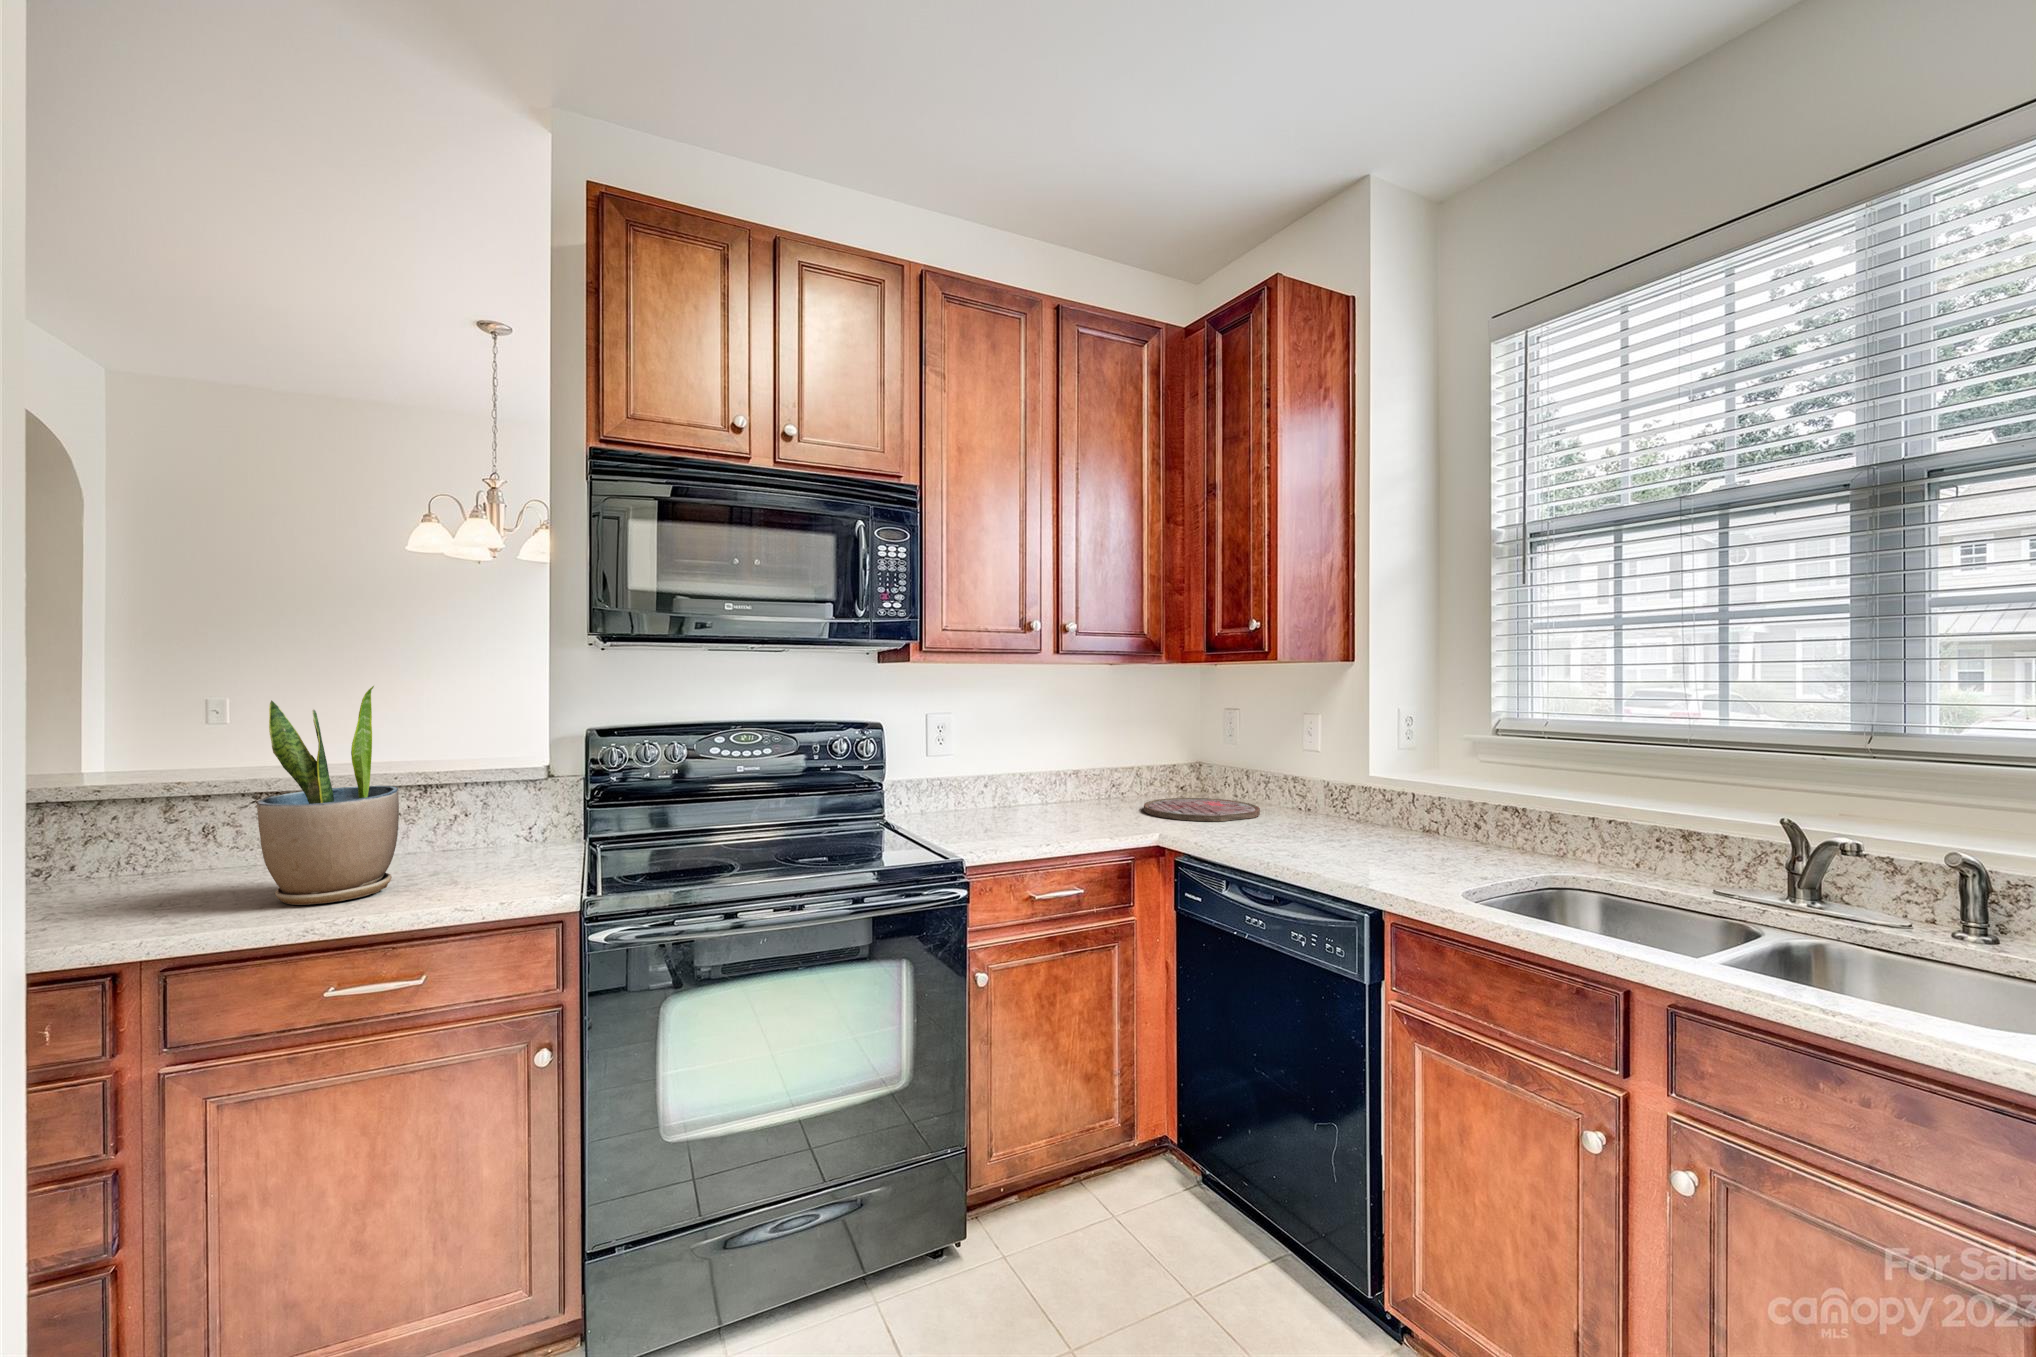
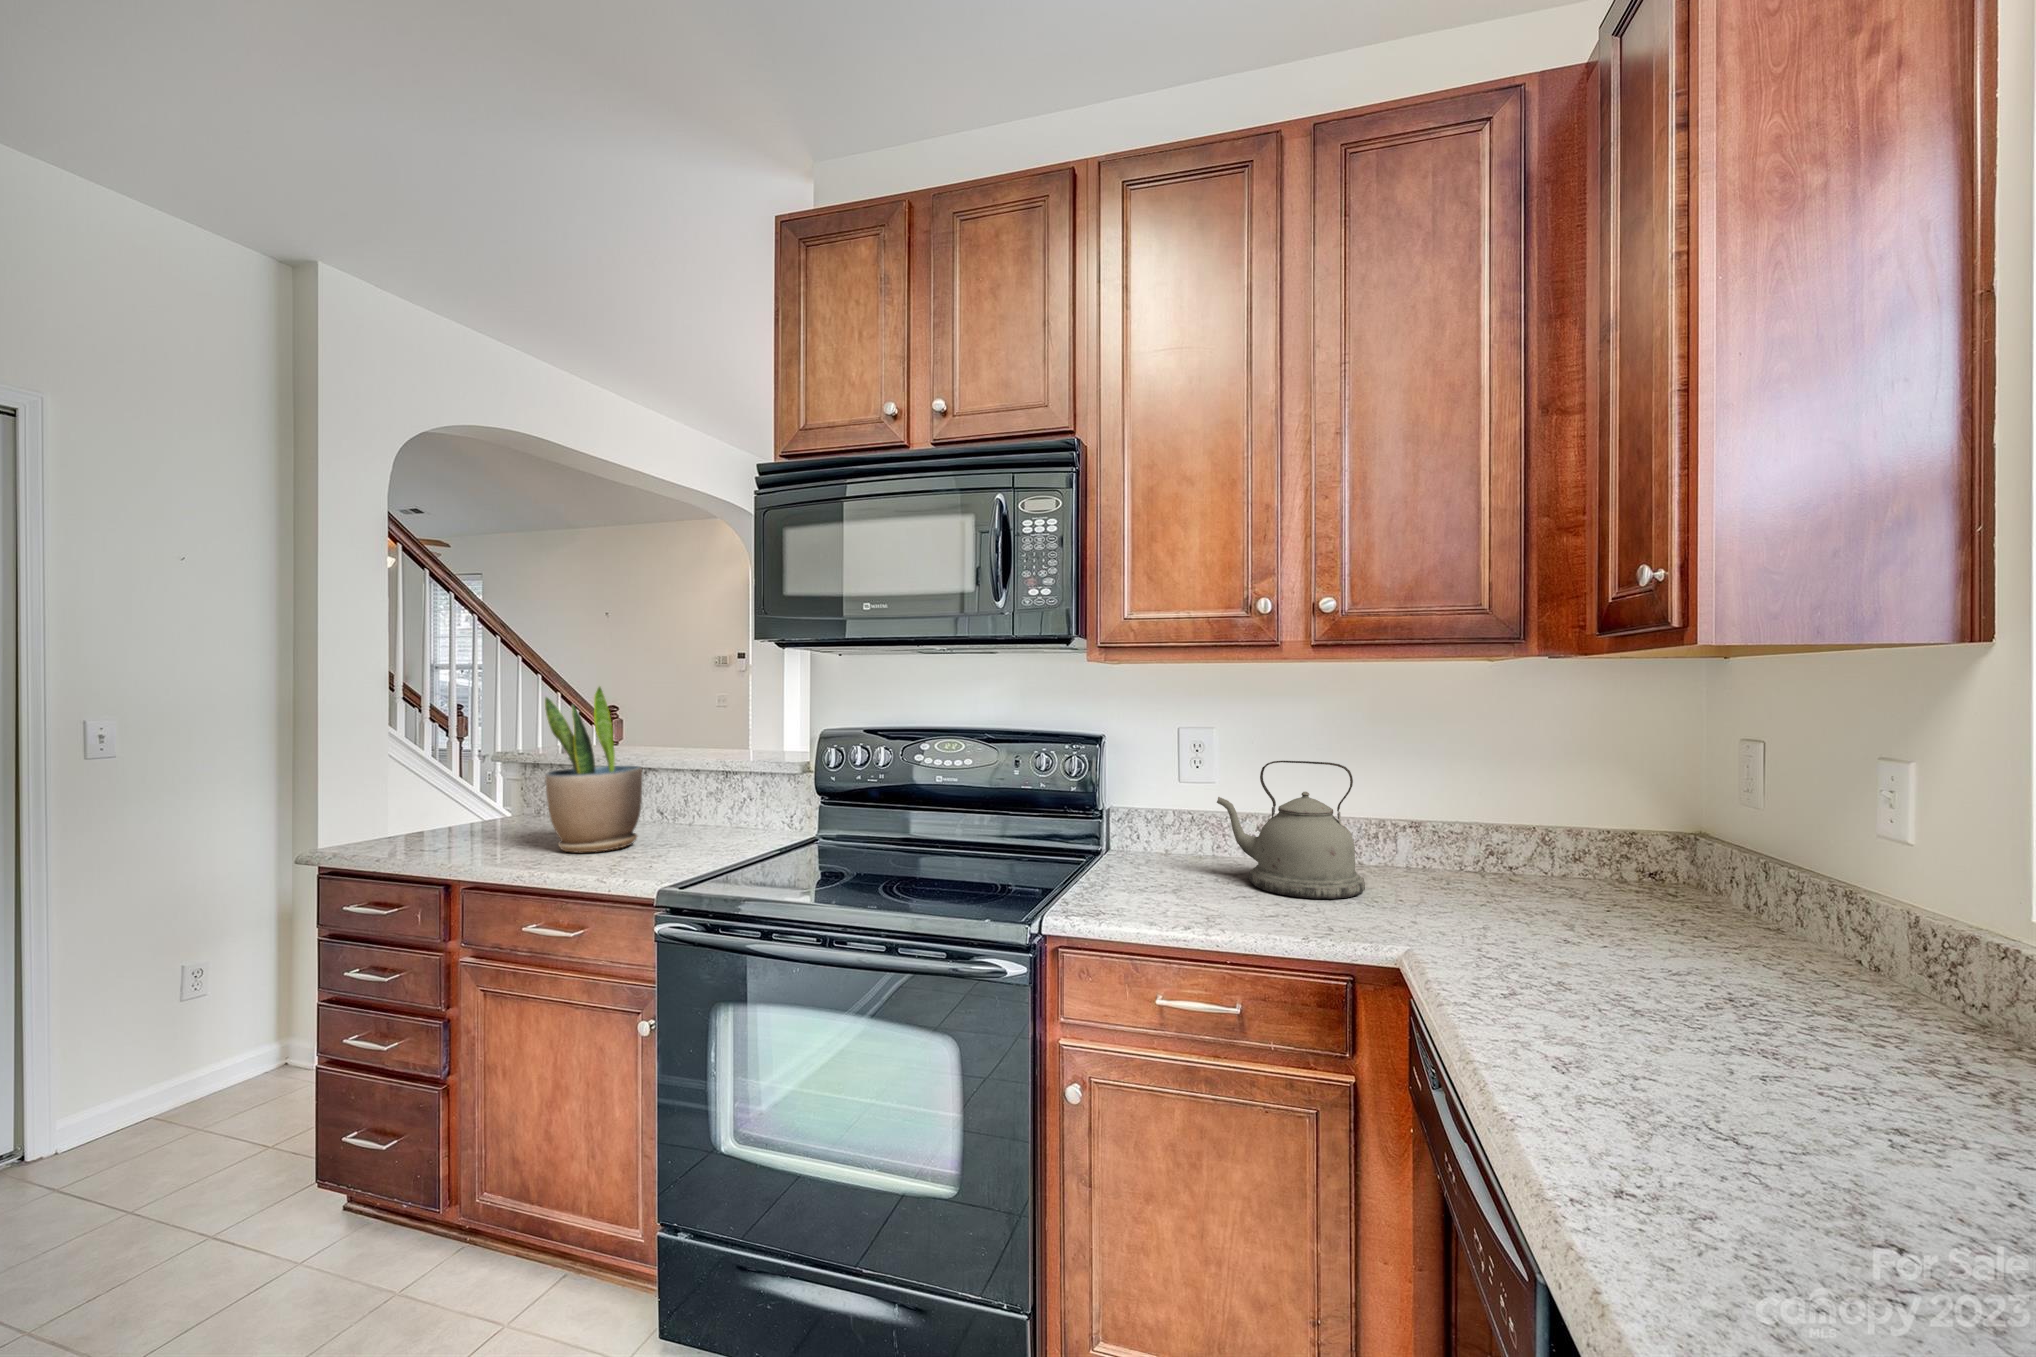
kettle: none [990,732,1087,824] -> present [1217,761,1365,899]
cutting board: present [1144,798,1260,821] -> none [1485,888,1743,957]

